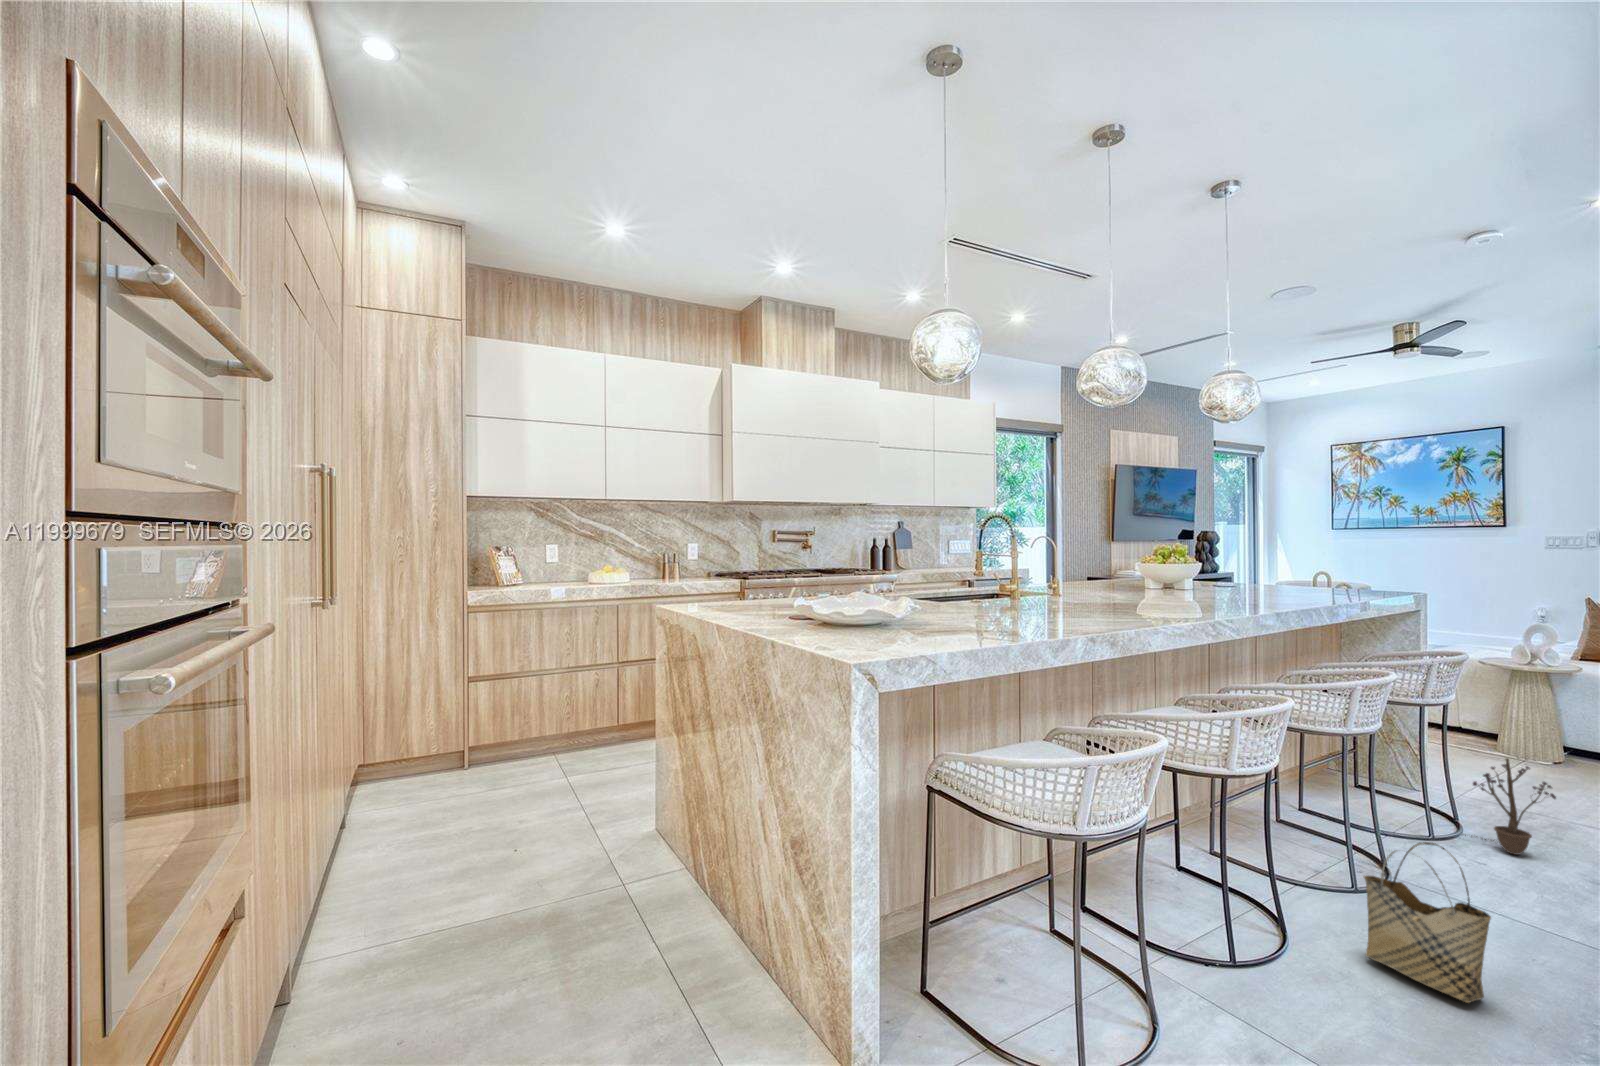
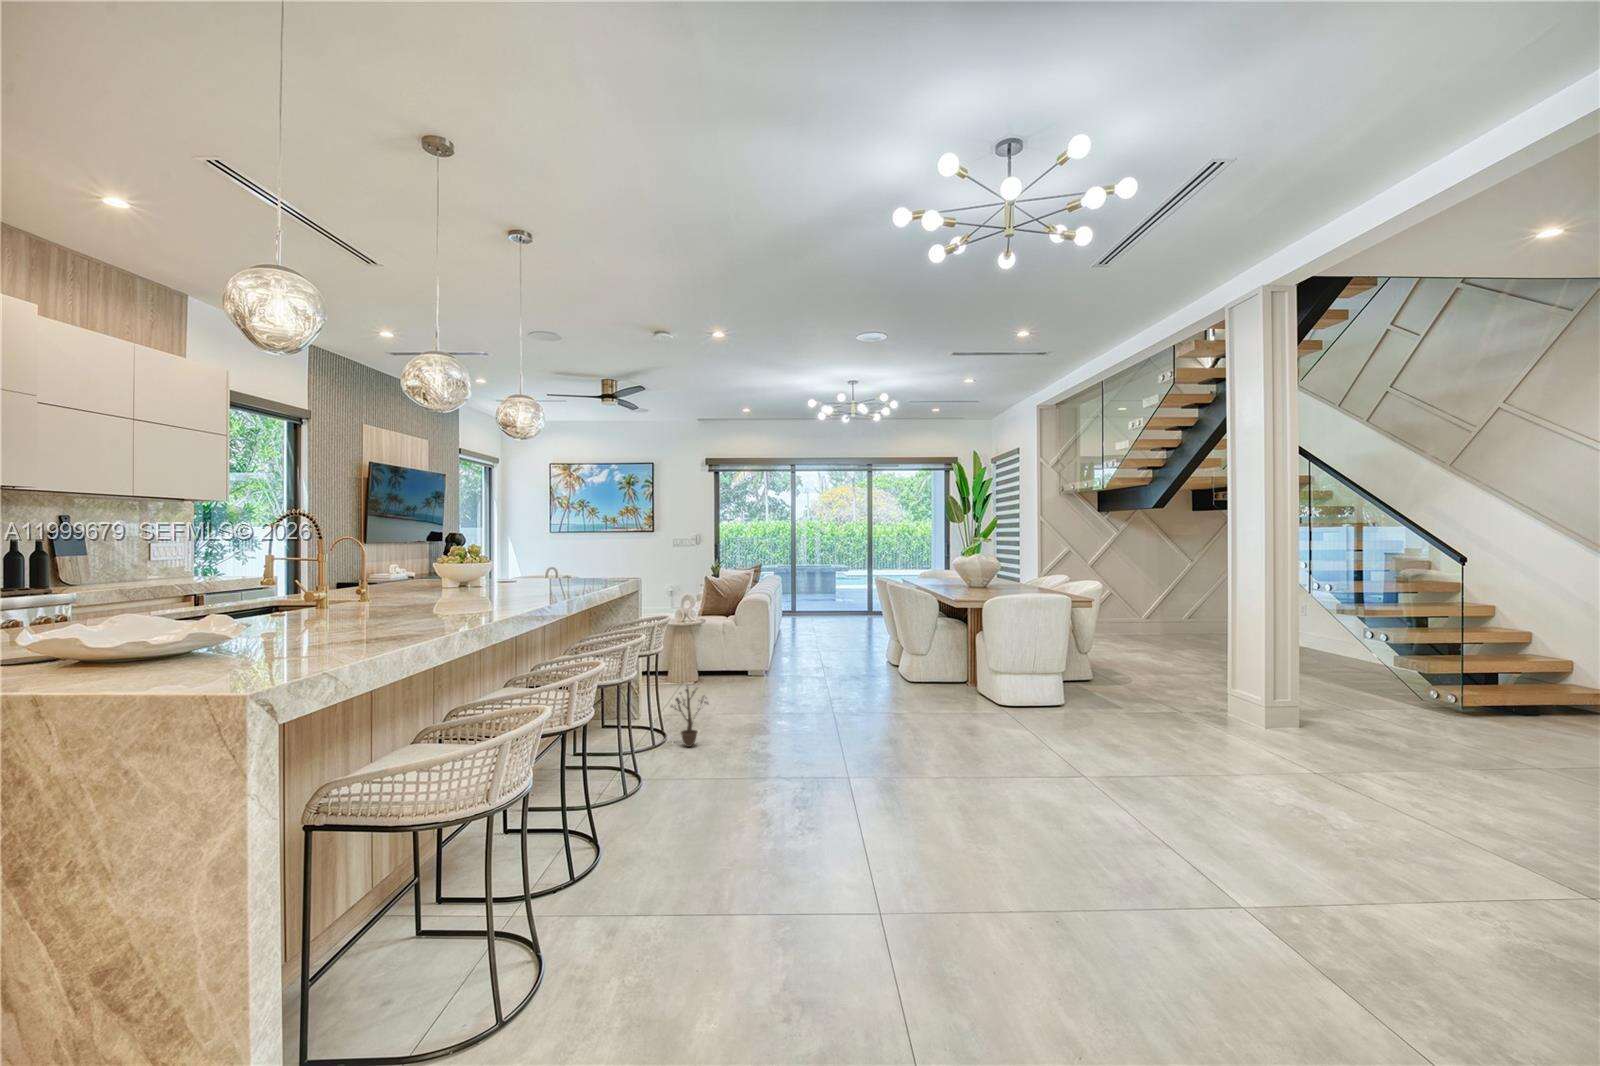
woven basket: present [1364,842,1491,1003] -> none [639,746,705,842]

